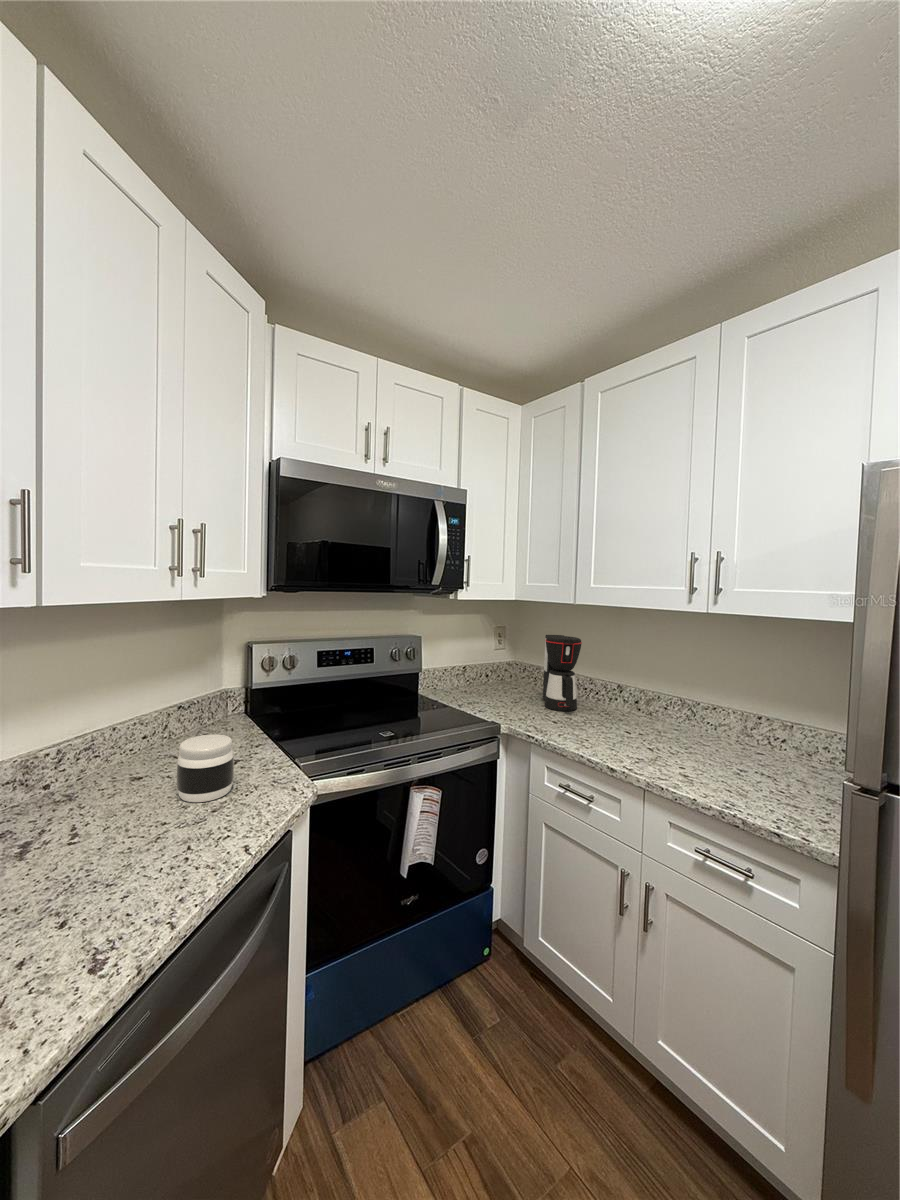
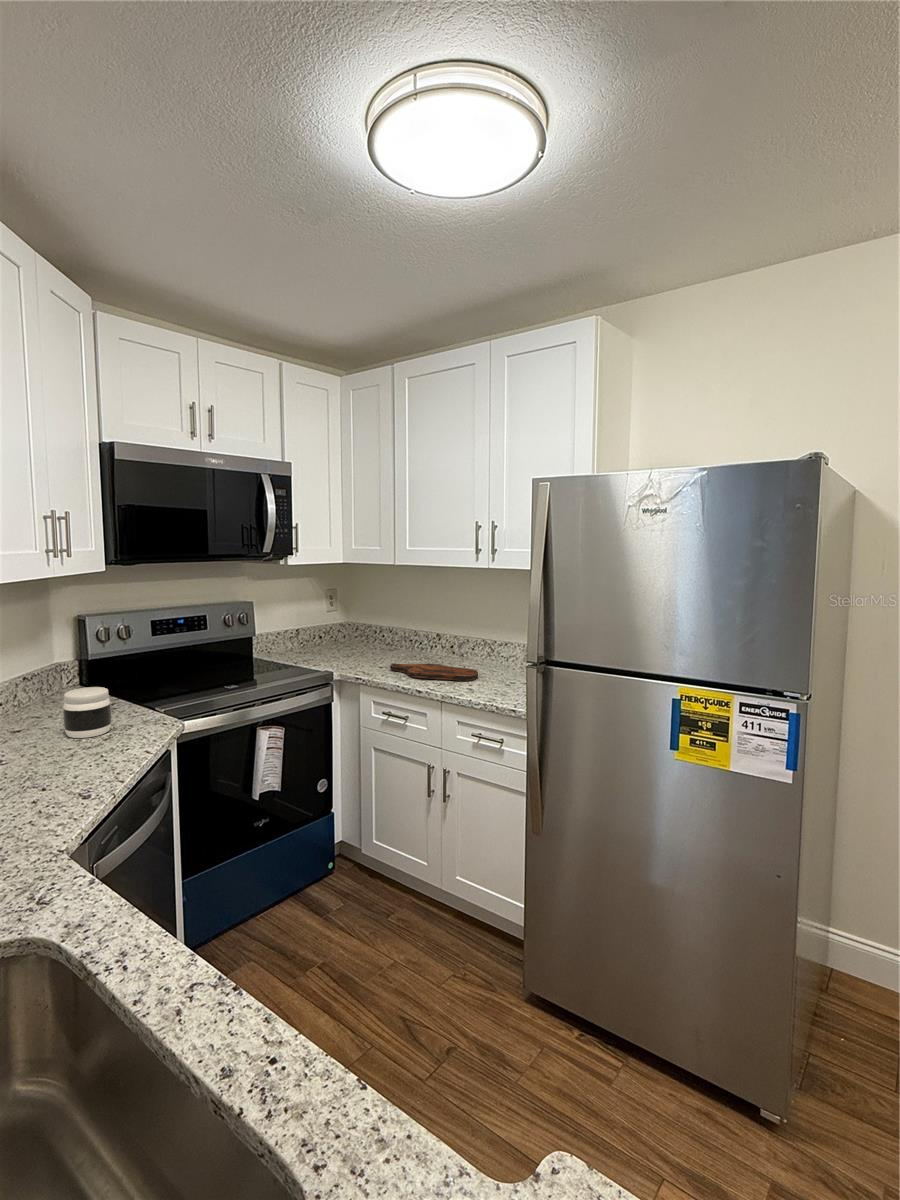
coffee maker: present [543,635,582,711] -> none [371,593,403,659]
cutting board: none [568,721,687,758] -> present [390,664,478,681]

